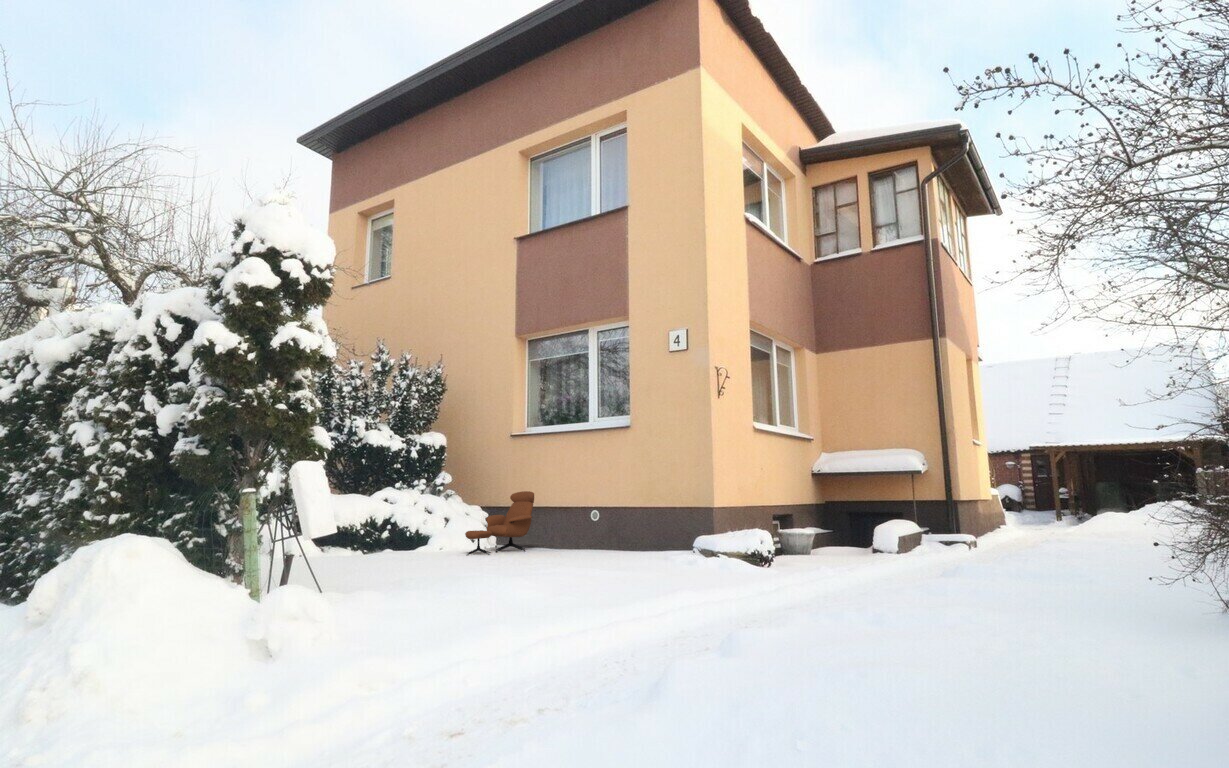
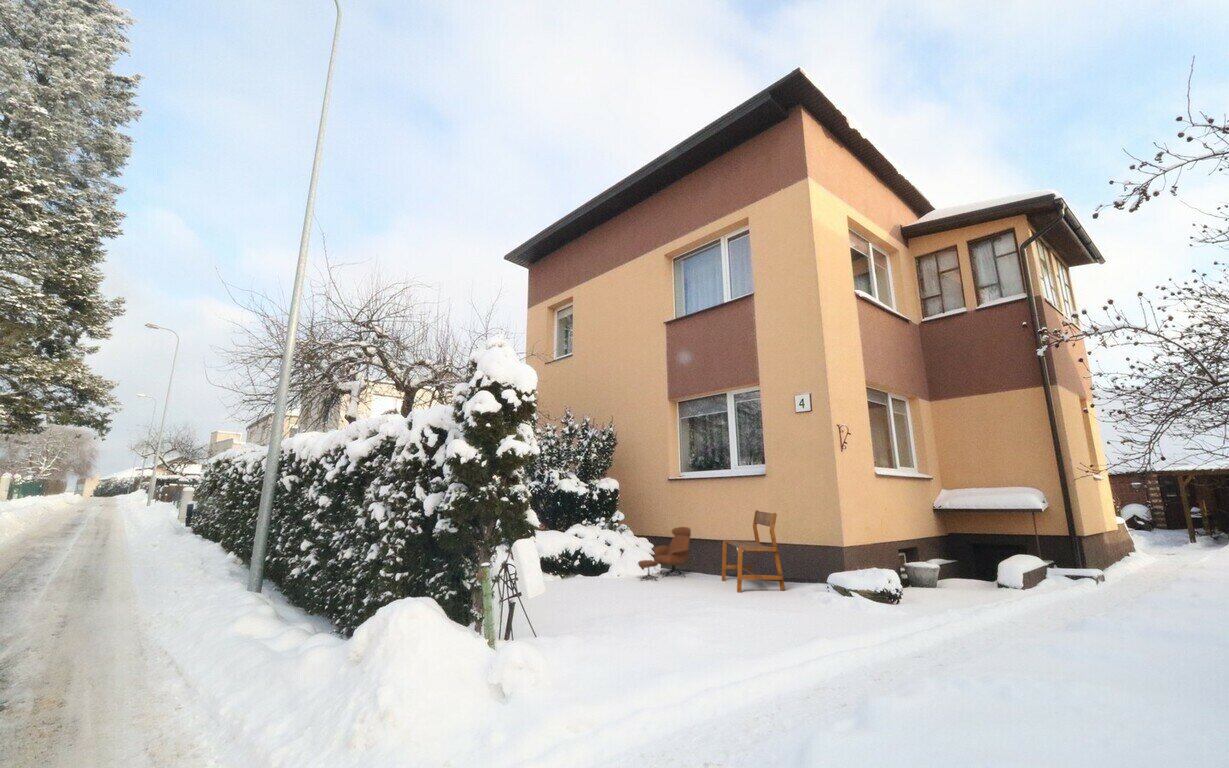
bench: none [570,466,646,562] -> present [722,510,785,593]

